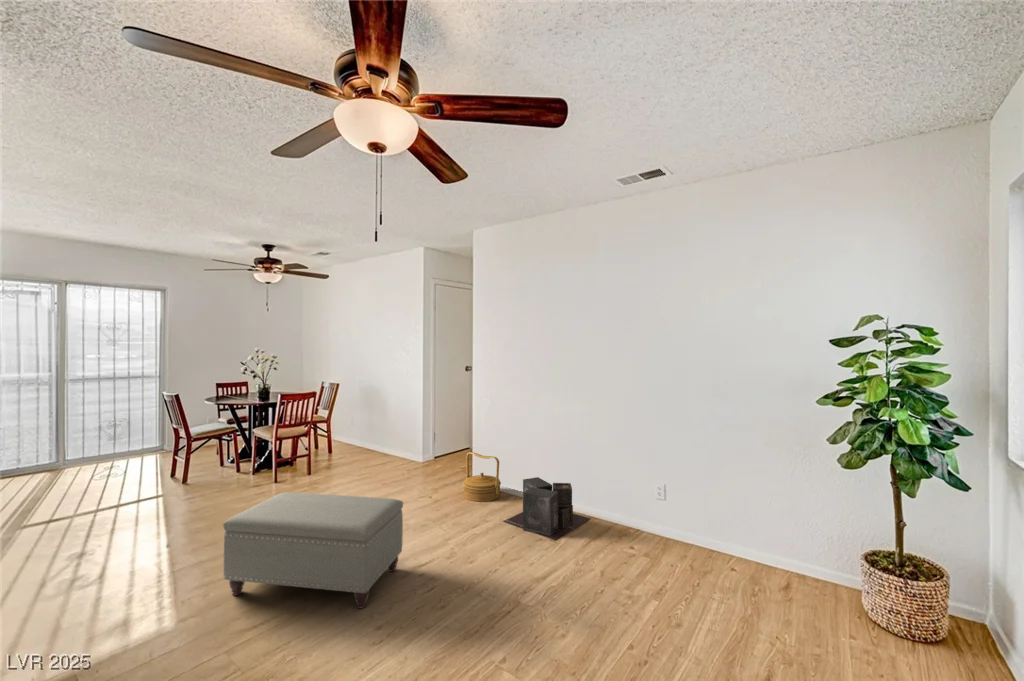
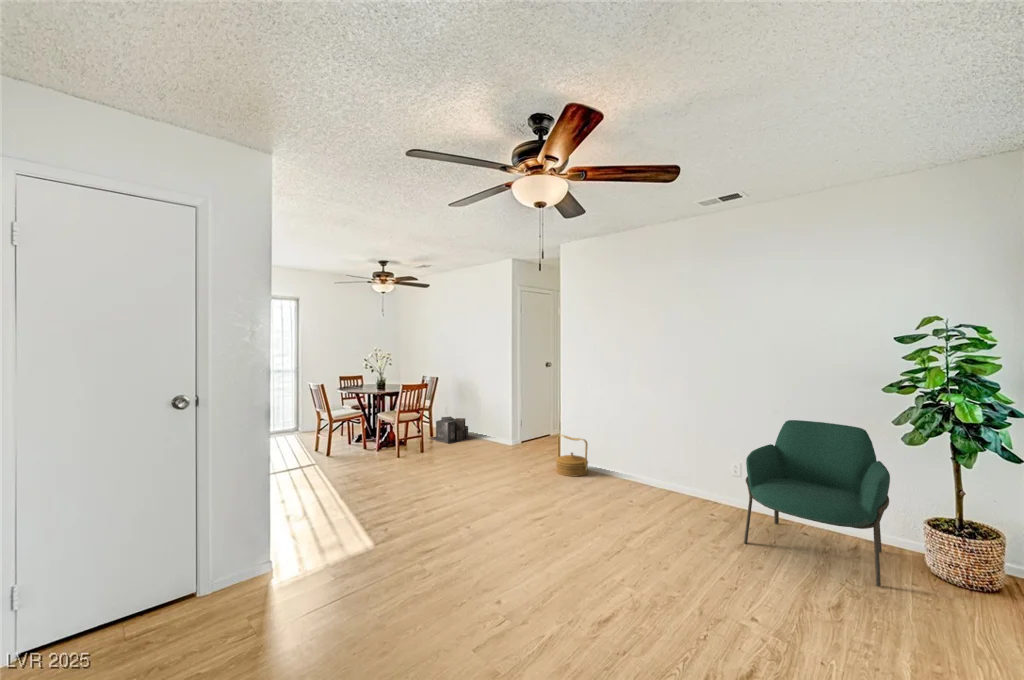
armchair: none [662,436,825,644] -> present [744,420,890,586]
speaker: present [503,477,590,540] -> present [429,417,475,444]
ottoman: present [223,493,403,609] -> none [399,459,525,545]

